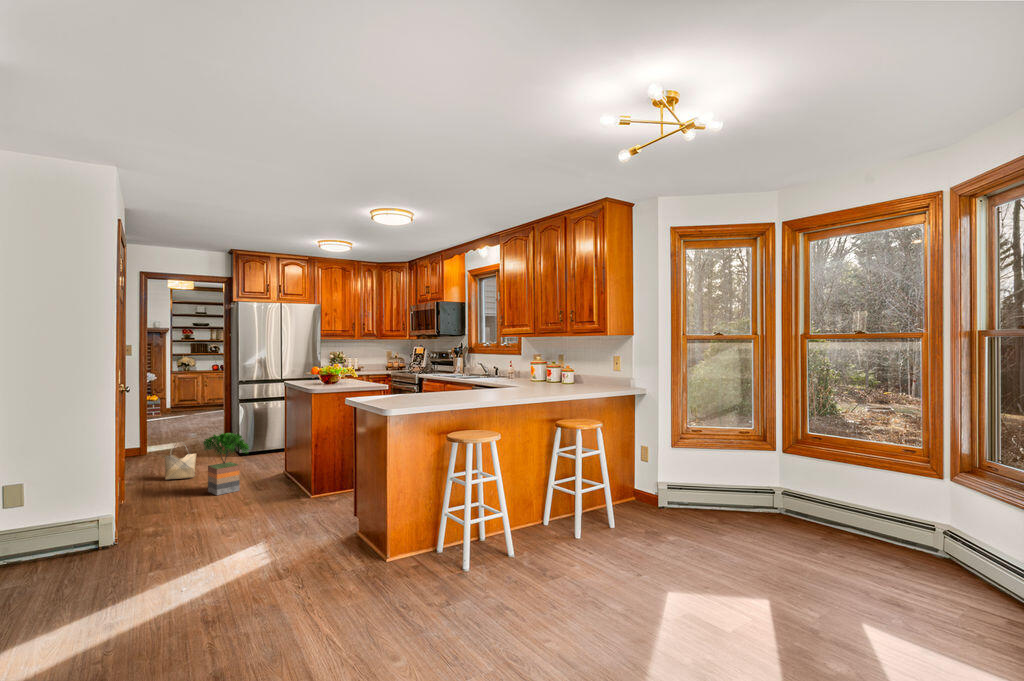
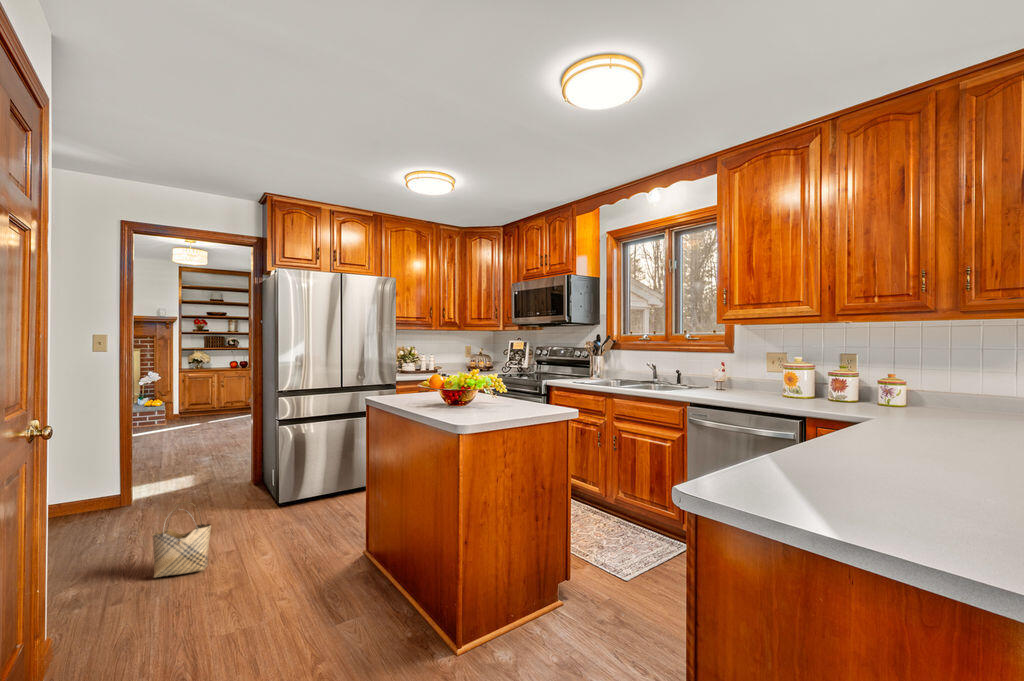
potted tree: present [203,433,249,495] -> none [221,499,316,636]

